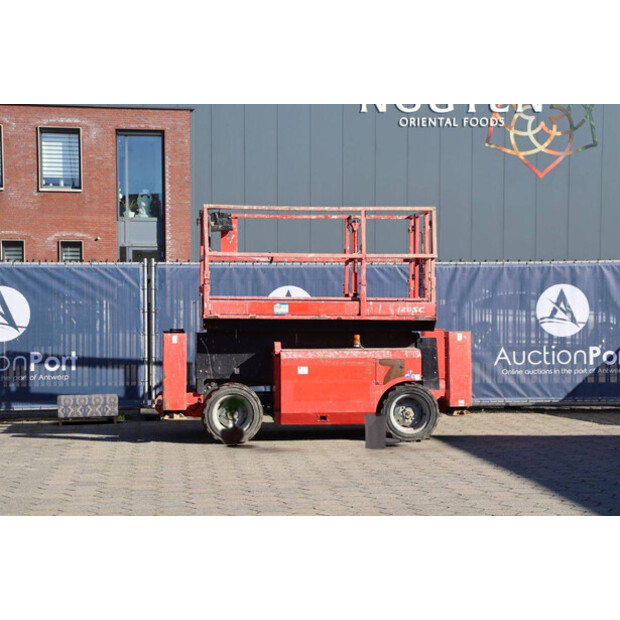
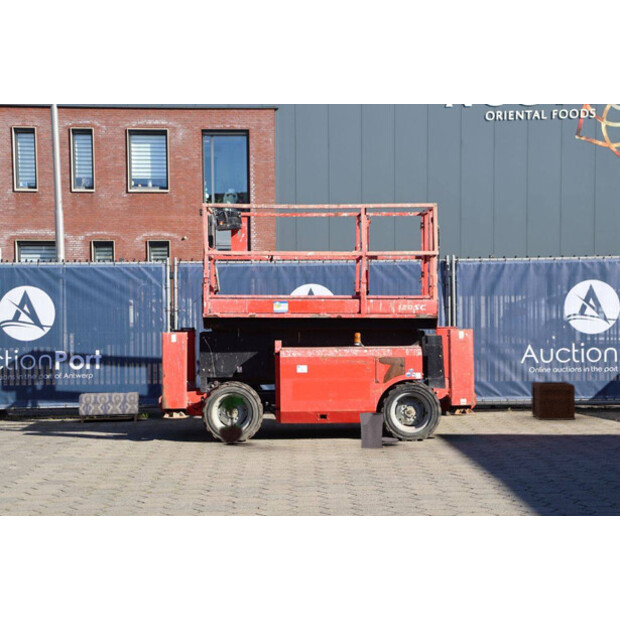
wooden crate: none [505,382,549,420] -> present [531,382,575,420]

